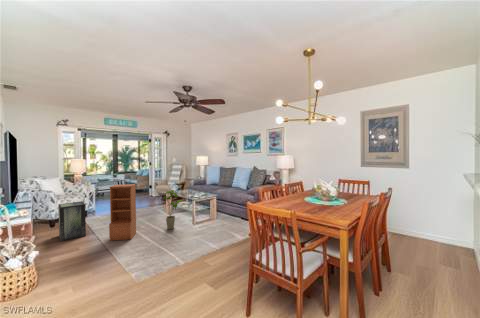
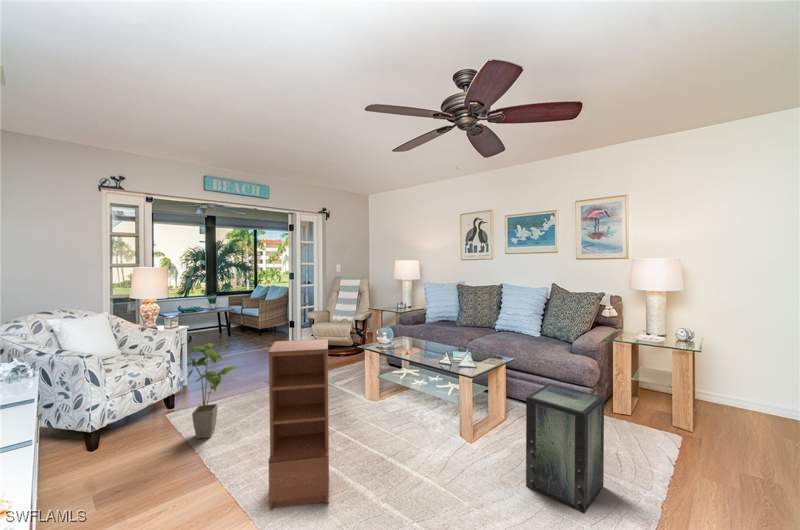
house plant: present [163,190,182,229] -> present [187,343,239,439]
storage box: present [58,201,86,241] -> present [526,383,604,513]

